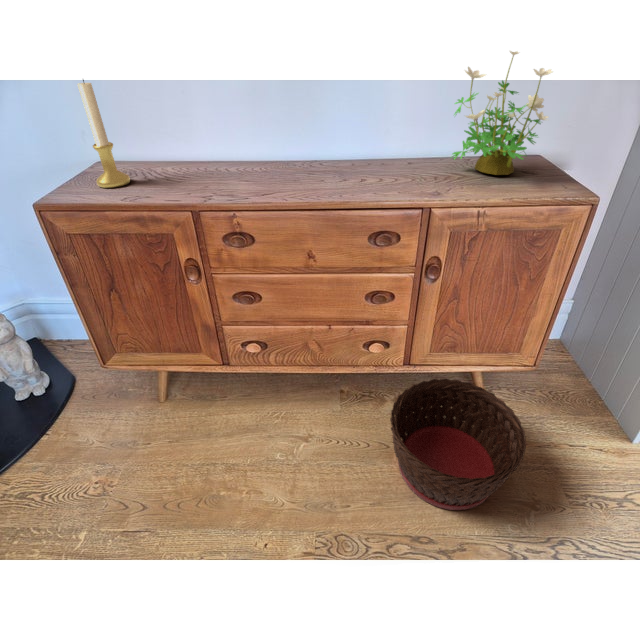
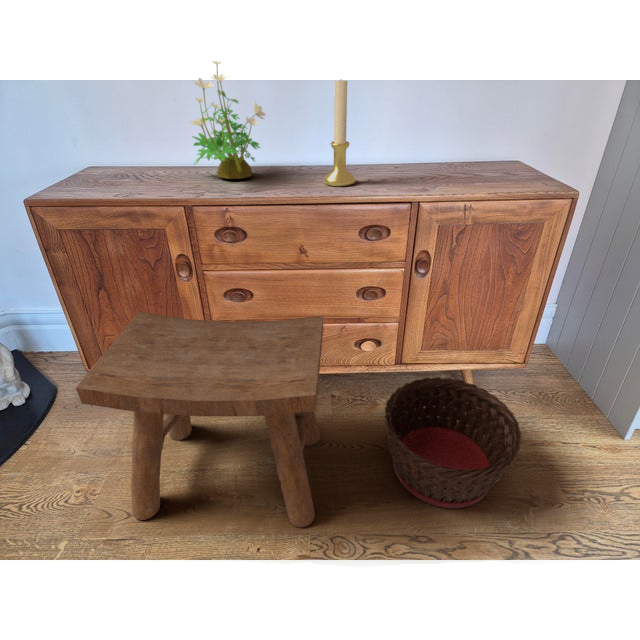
potted plant: present [452,51,553,175] -> present [190,61,266,179]
candle holder: present [77,80,130,188] -> present [324,80,355,186]
stool: none [89,314,331,525] -> present [76,312,323,527]

